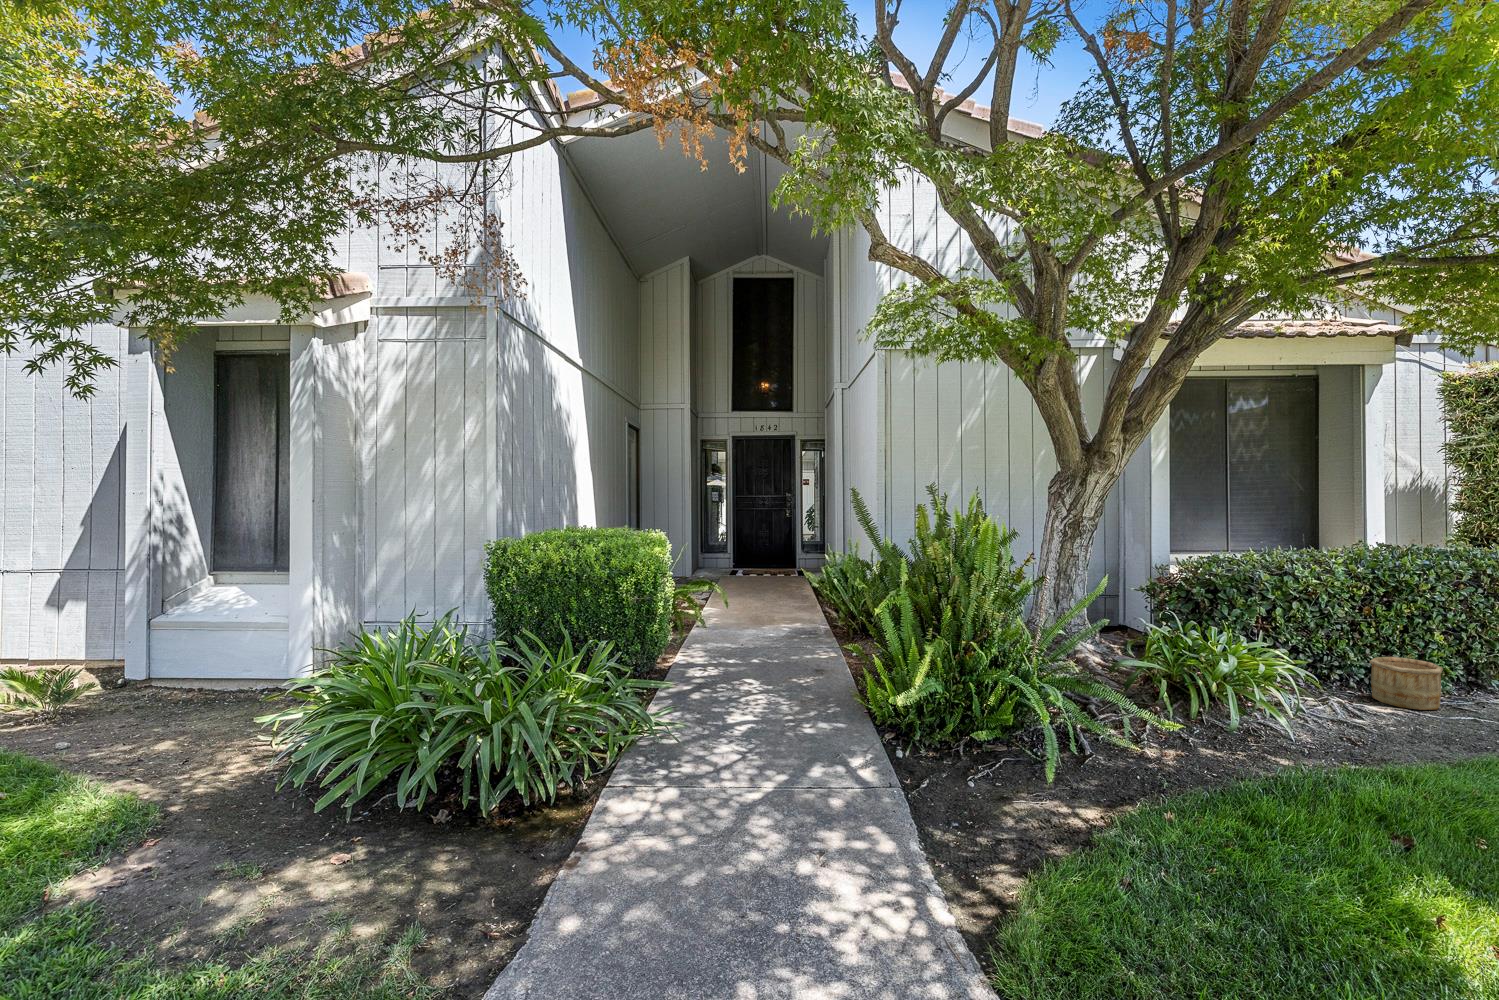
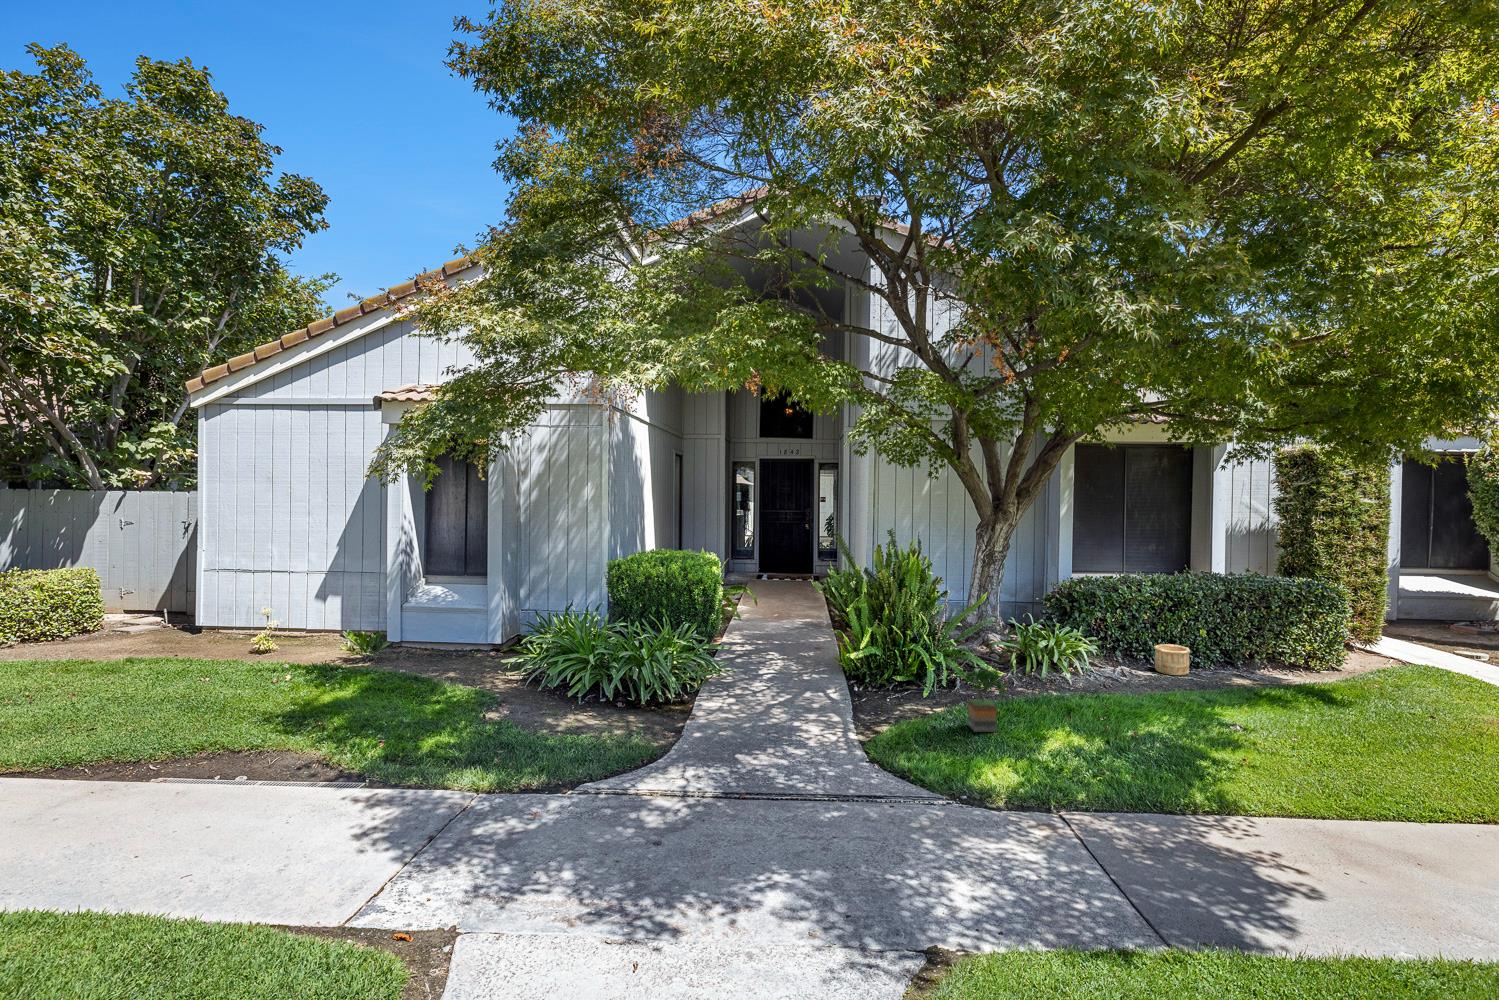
potted tree: none [1179,733,1313,890] -> present [964,669,1006,732]

